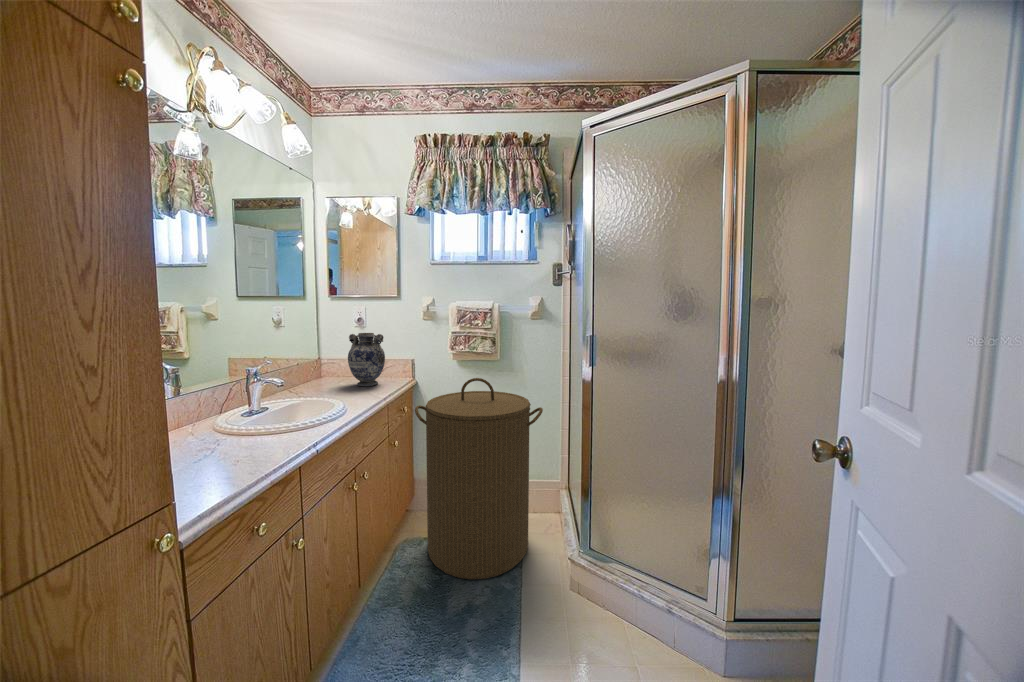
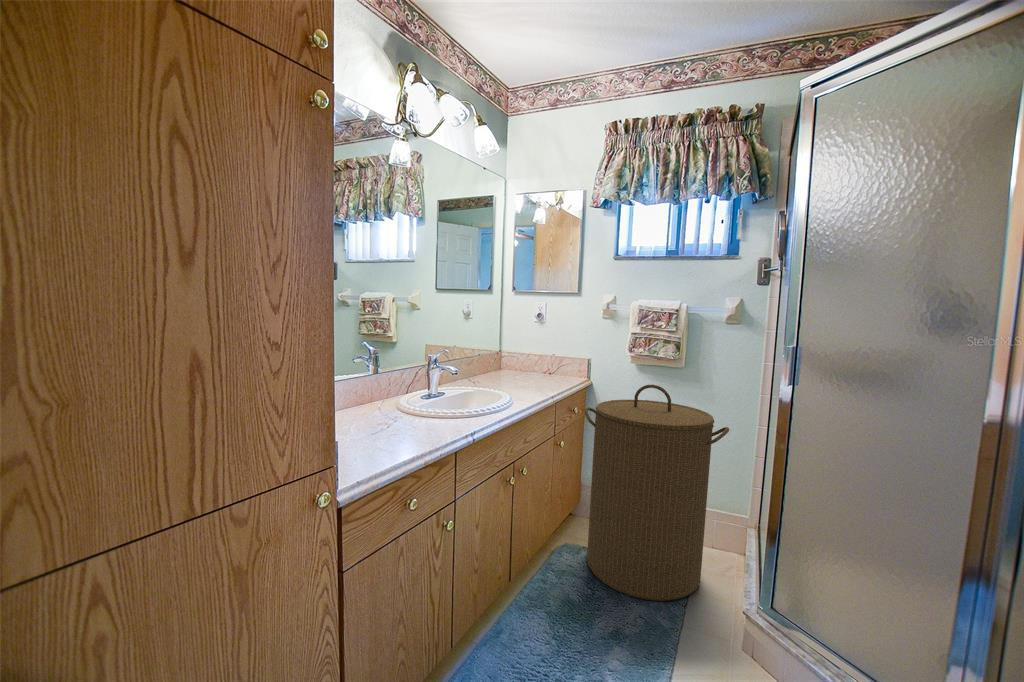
decorative vase: present [348,333,385,386] -> none [524,329,559,382]

